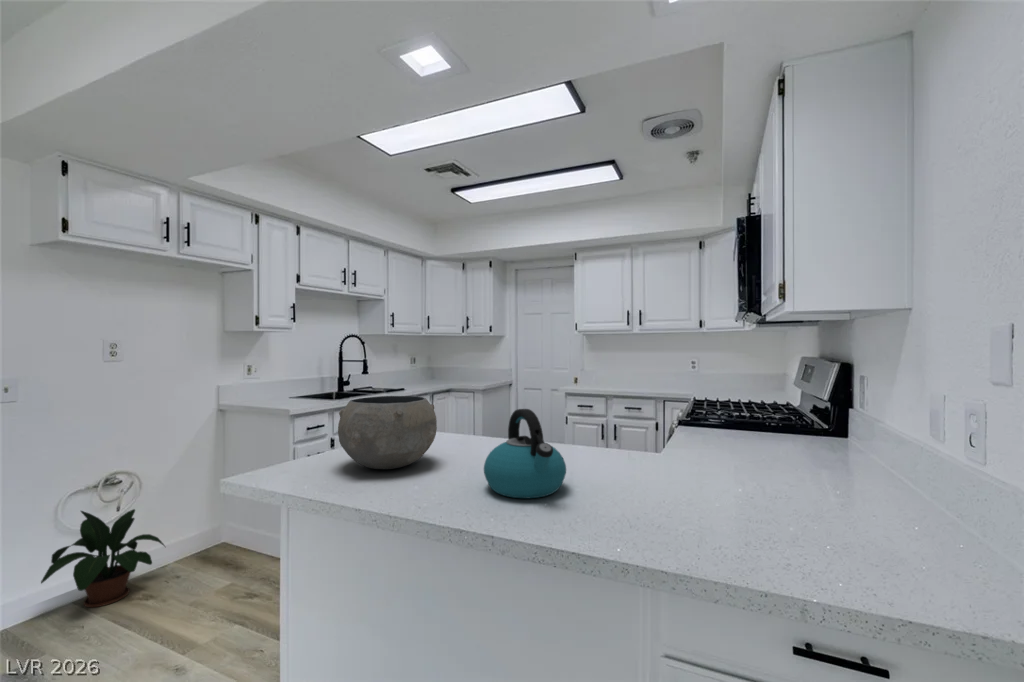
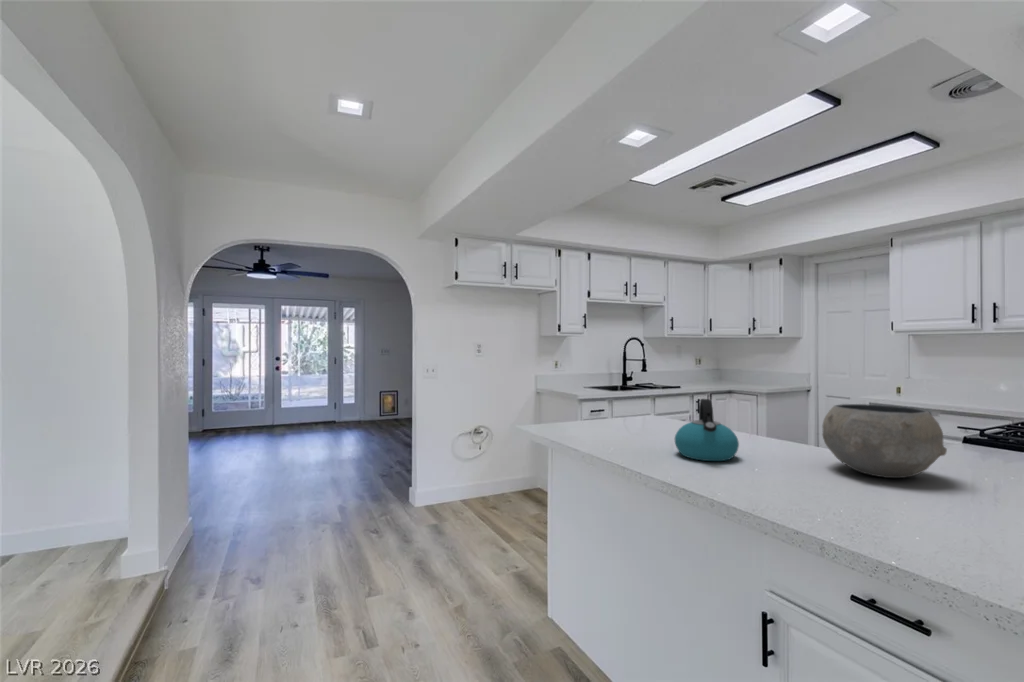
ceramic bowl: present [338,396,437,469] -> present [822,404,947,478]
potted plant: present [41,509,165,607] -> none [448,449,506,510]

